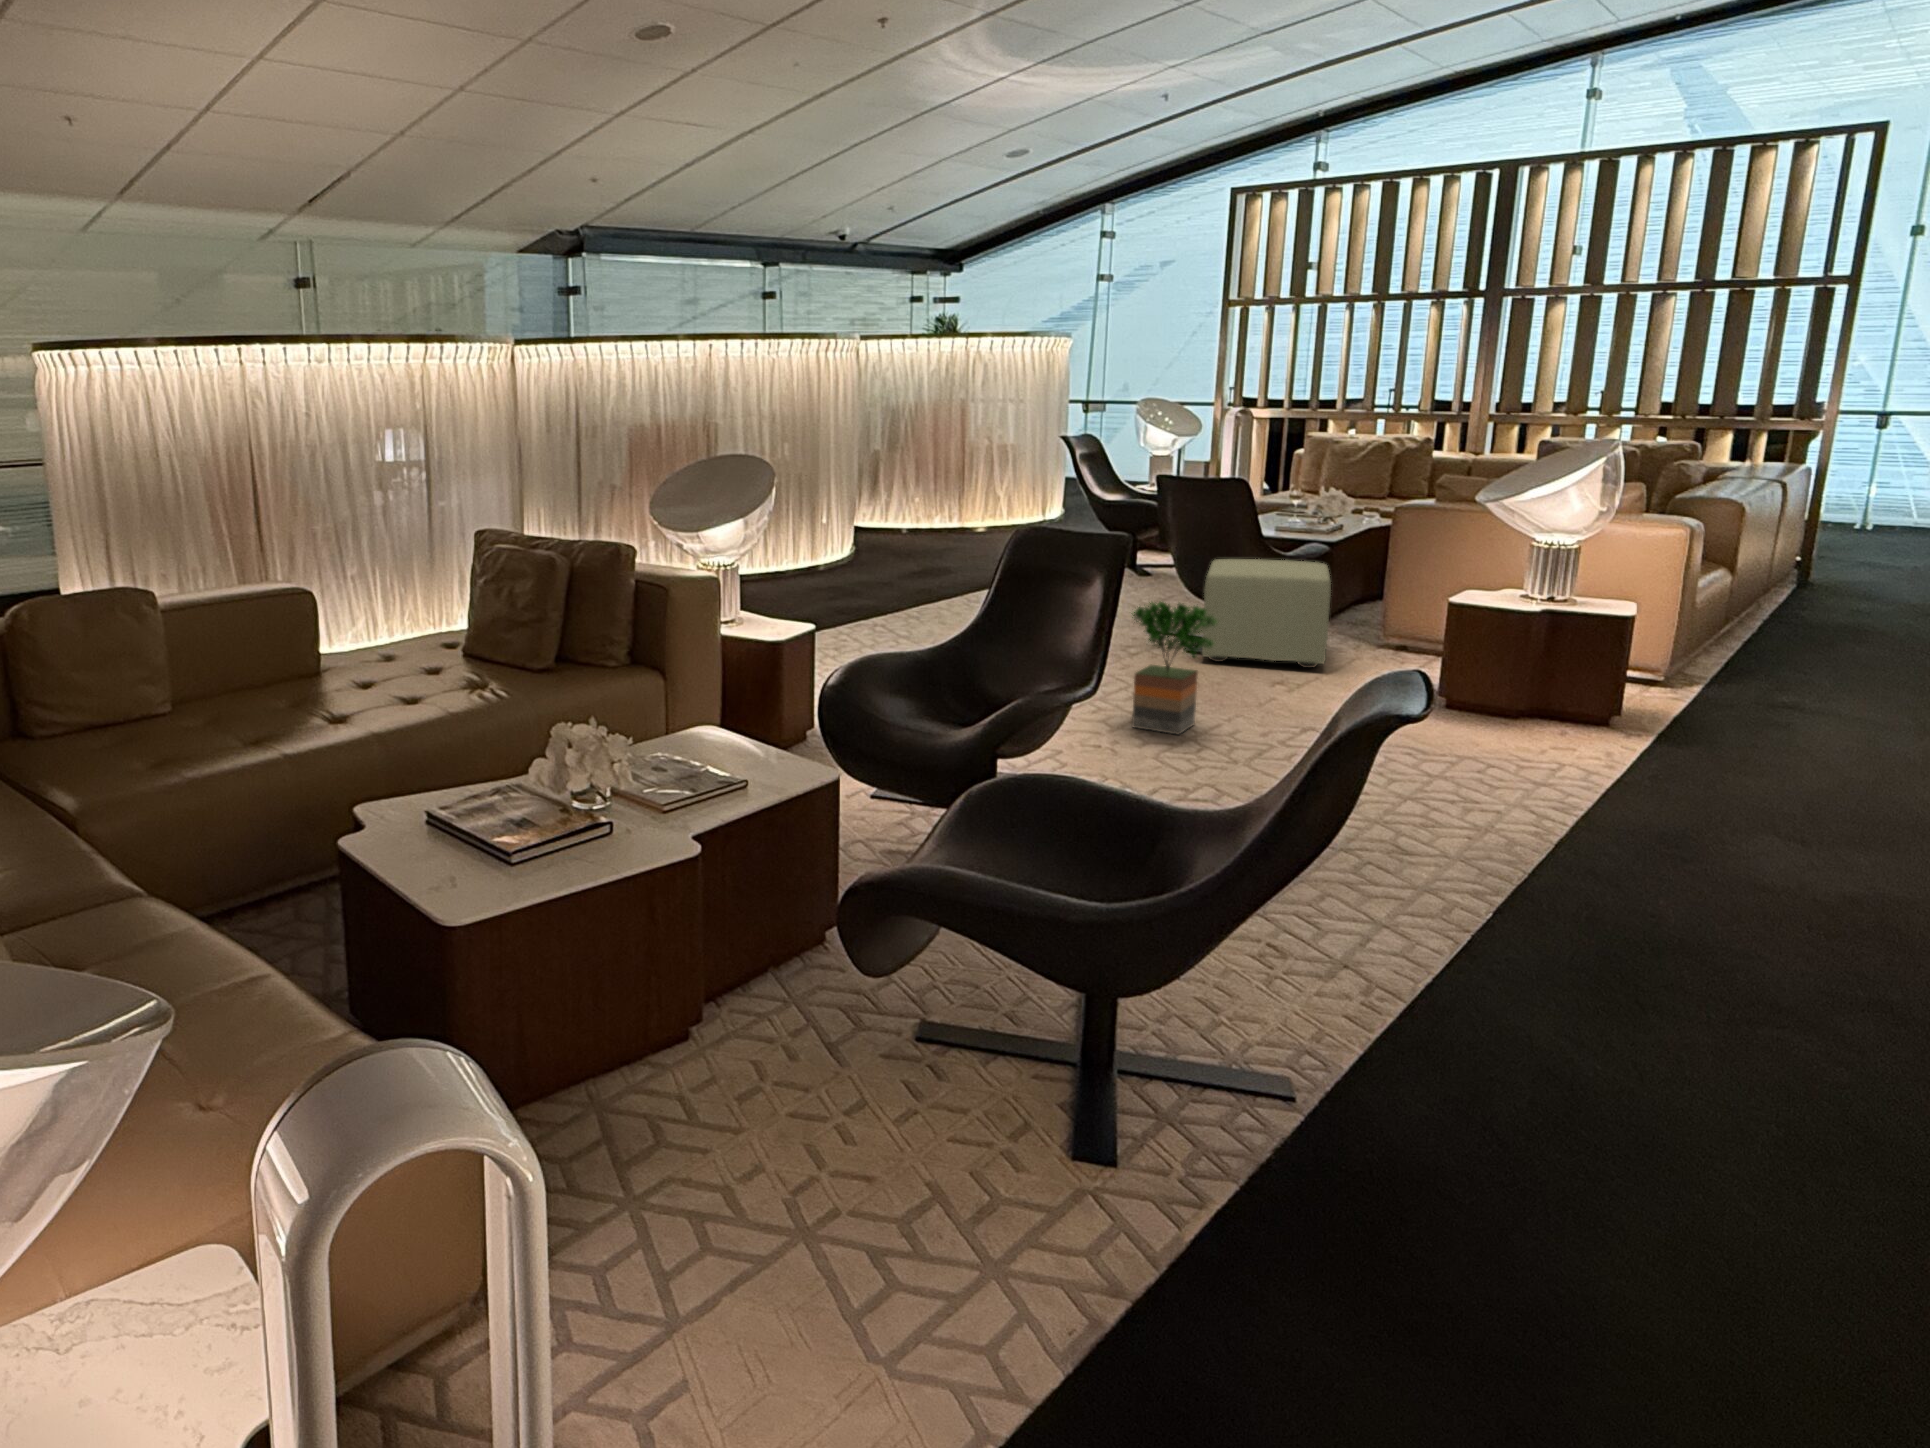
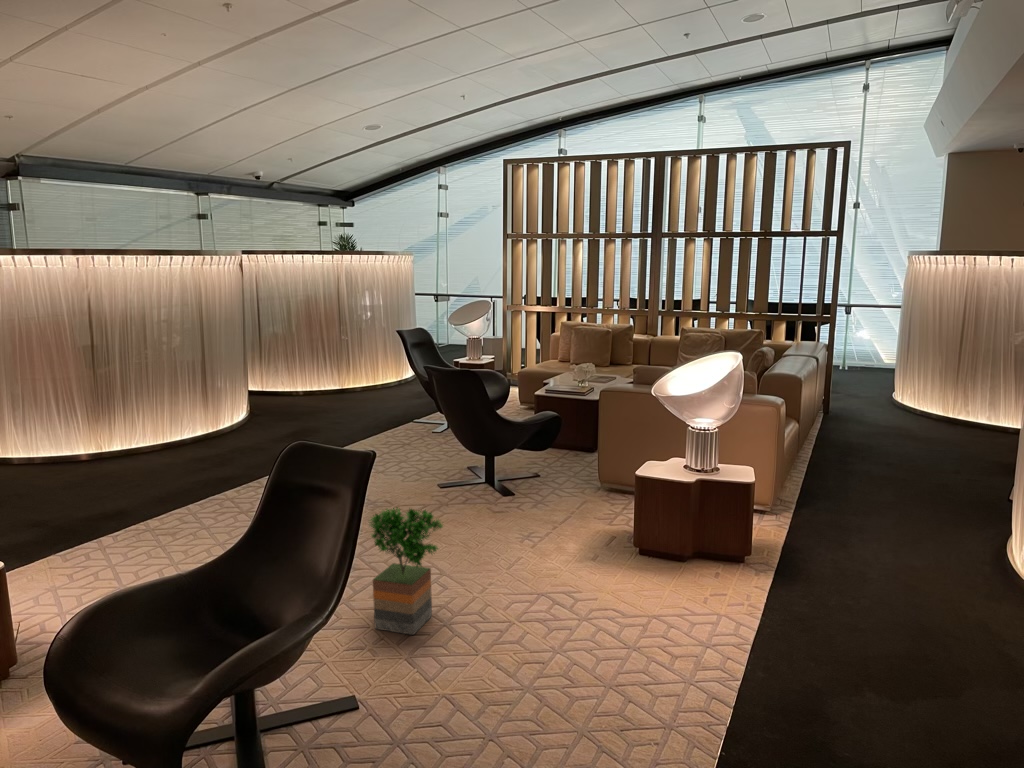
ottoman: present [1202,559,1331,668] -> none [459,437,552,527]

